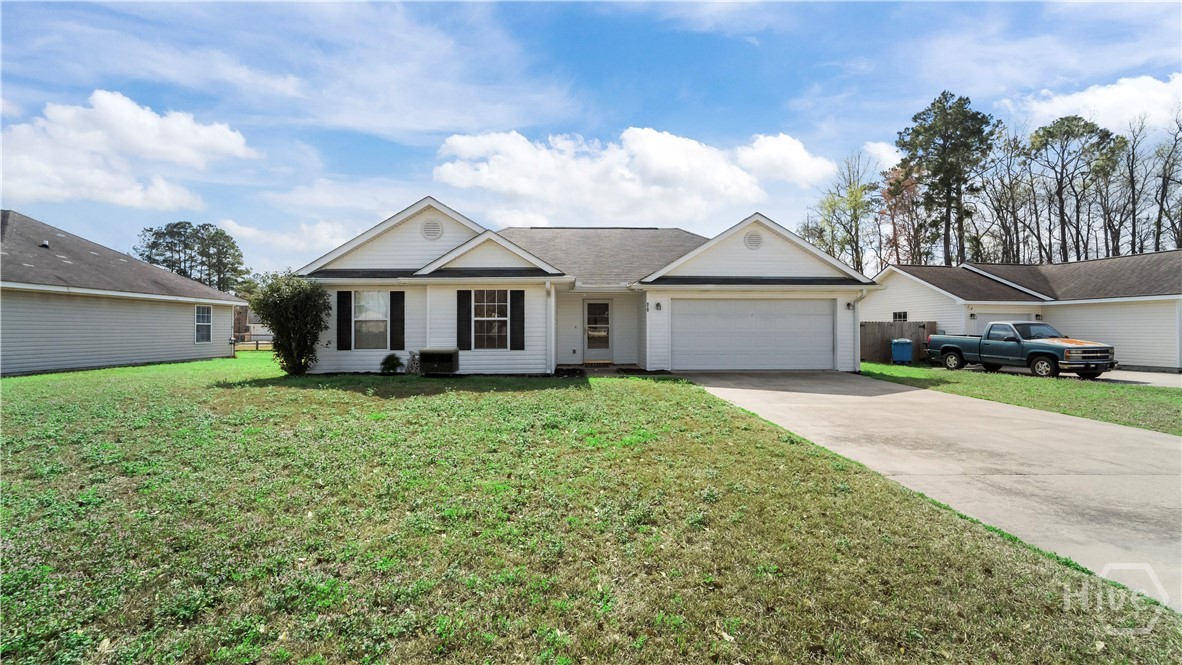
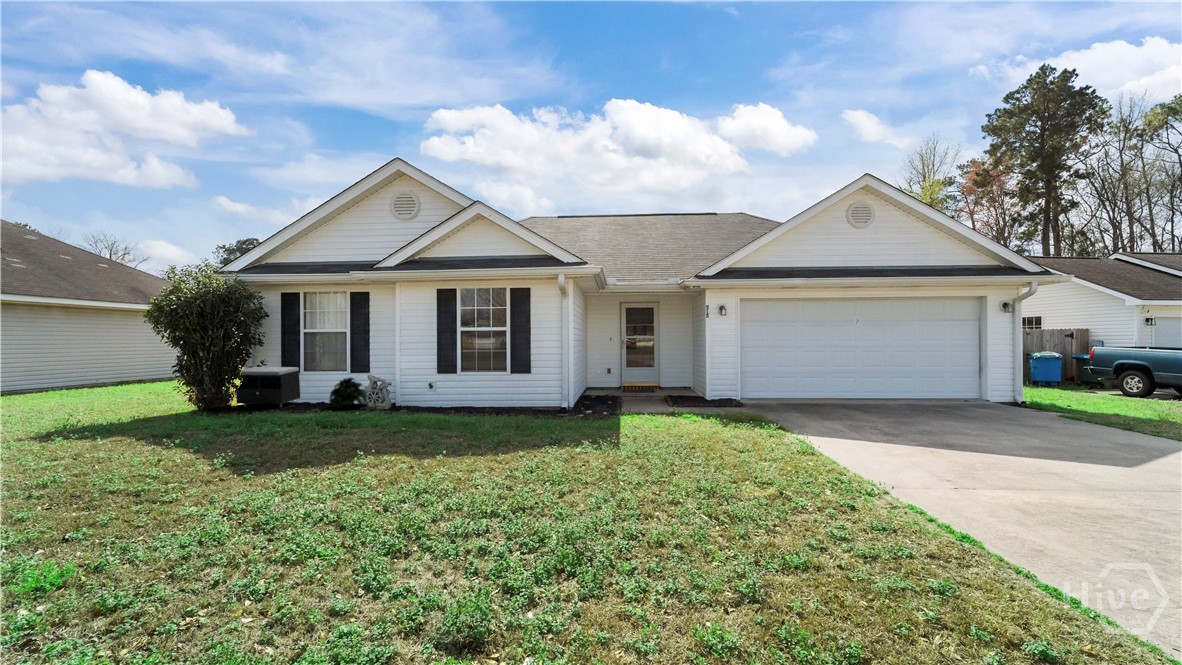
storage bench: present [418,347,459,375] -> present [236,367,300,407]

